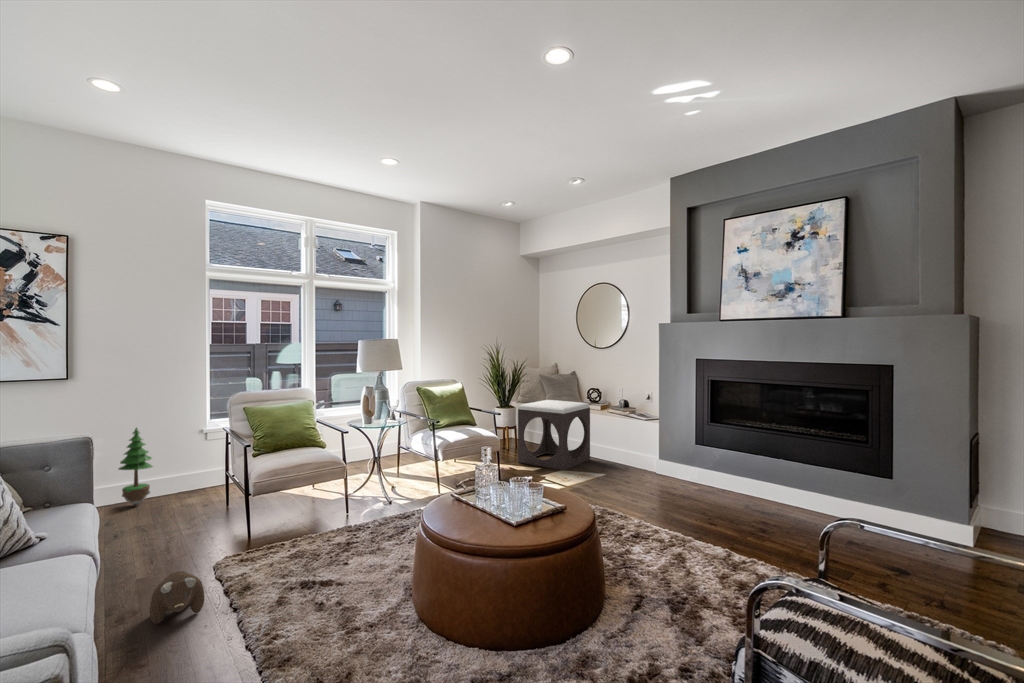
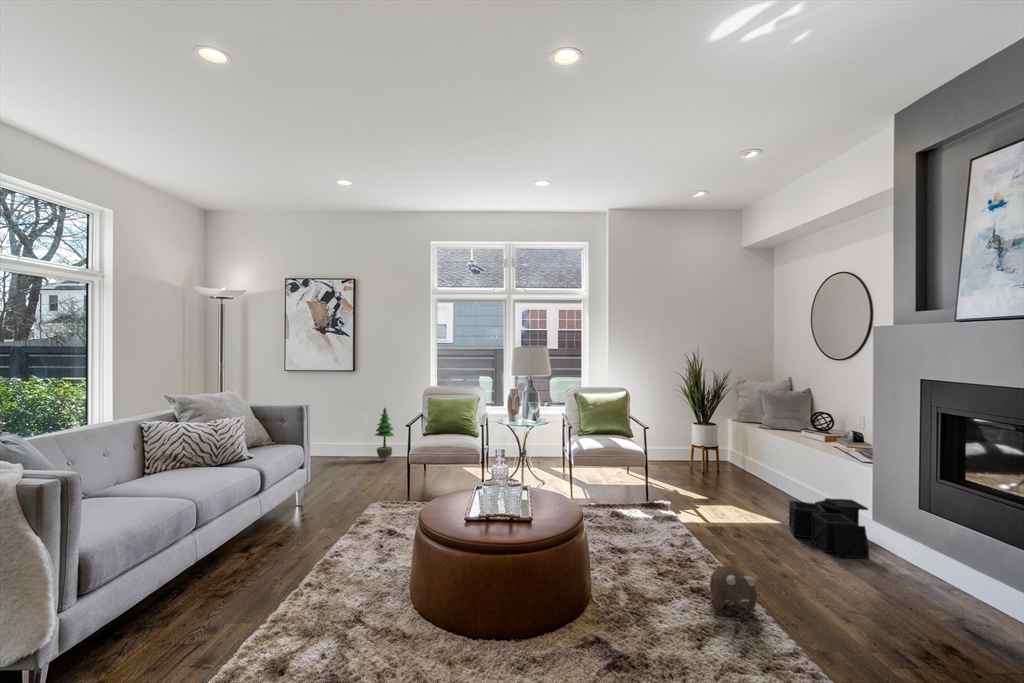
footstool: present [518,400,590,470] -> none [697,419,795,506]
storage bin: none [613,449,674,488] -> present [789,498,870,559]
plush toy: present [150,571,205,624] -> present [710,565,757,611]

